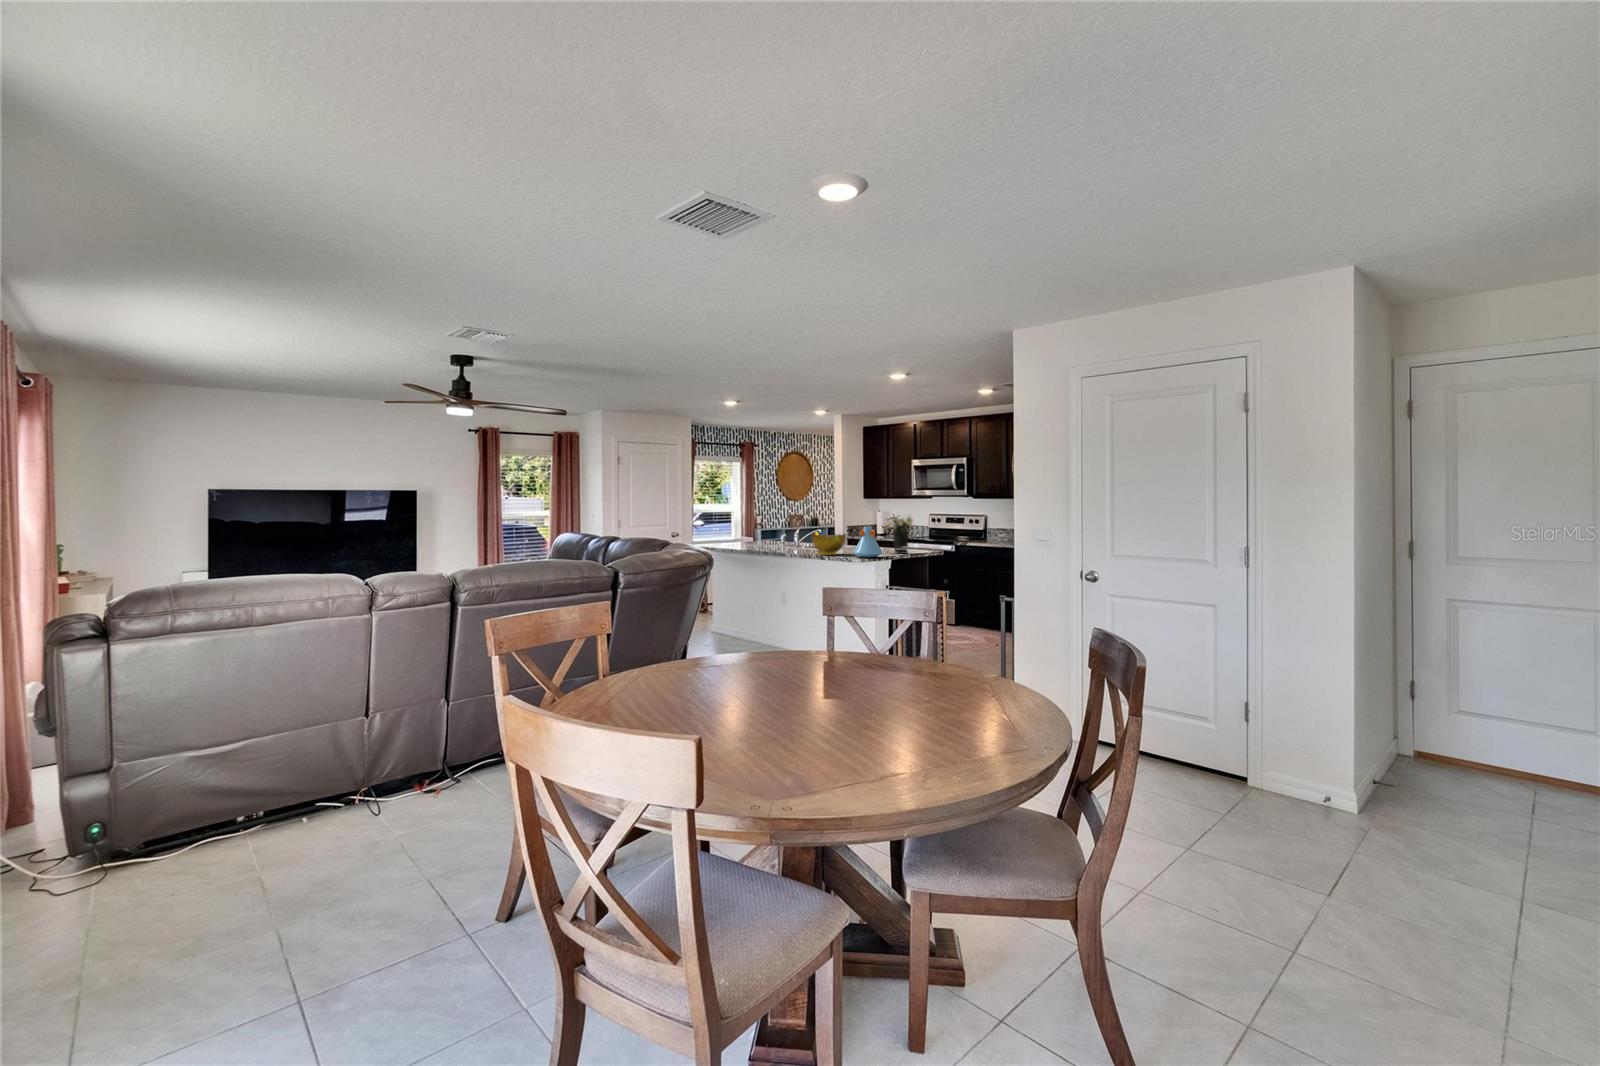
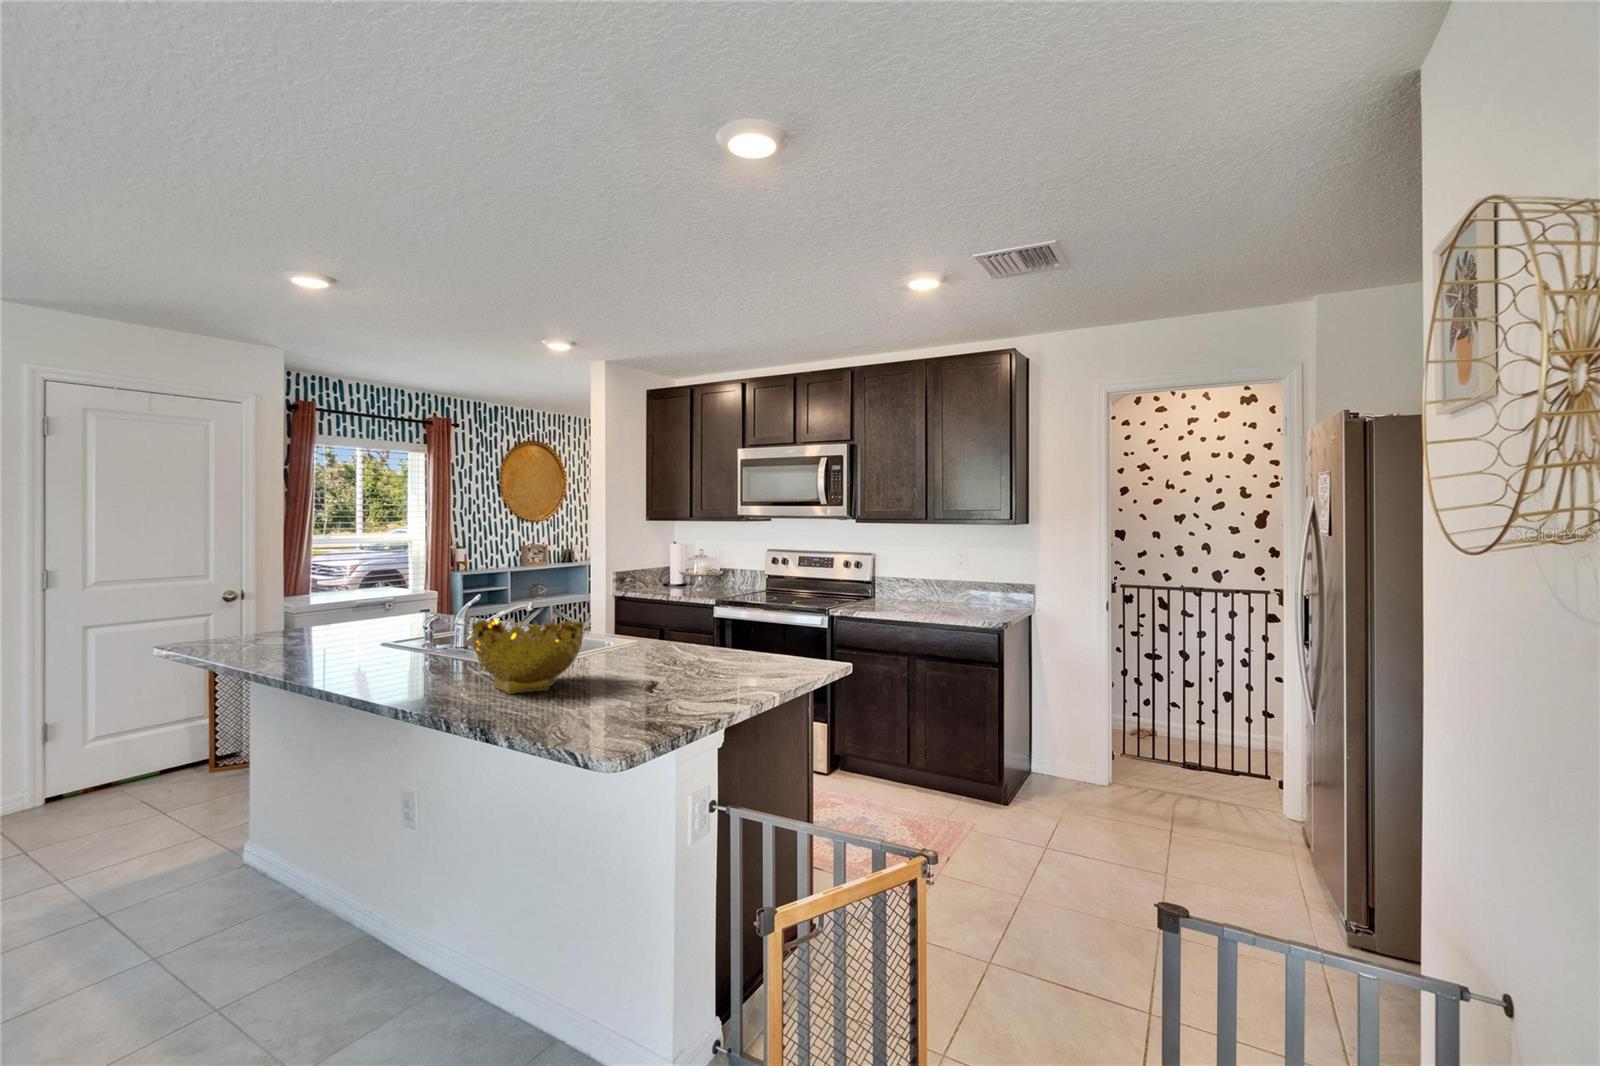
flower arrangement: present [885,515,913,554] -> none [694,561,783,670]
vase: present [853,527,882,558] -> none [600,607,695,709]

